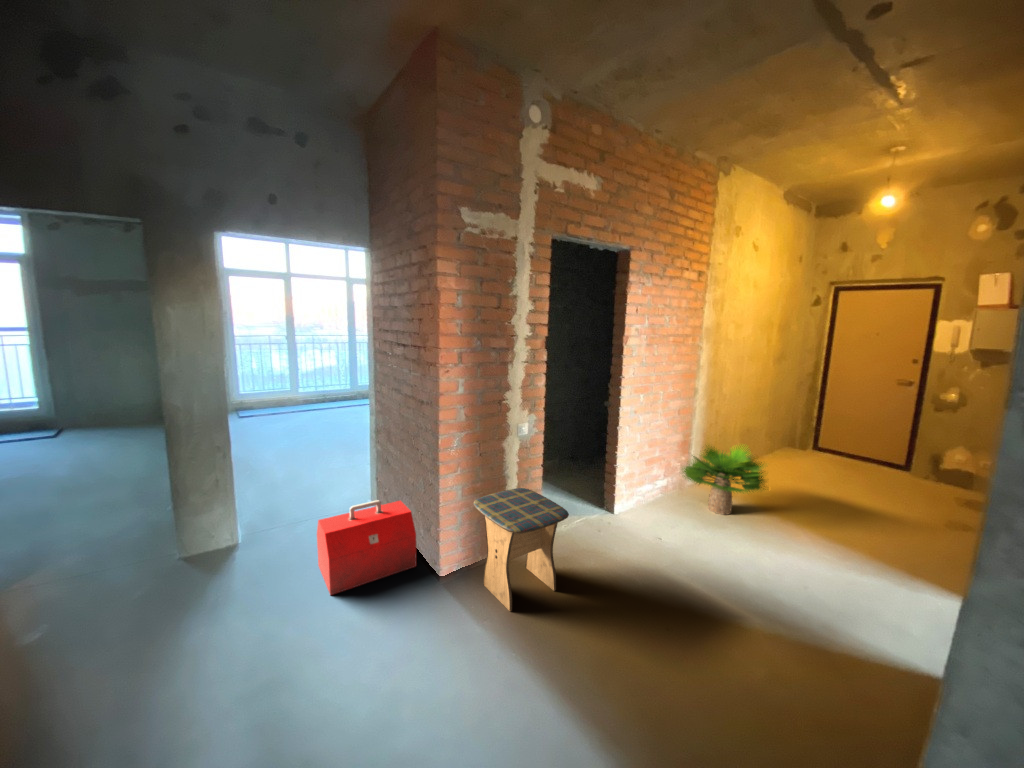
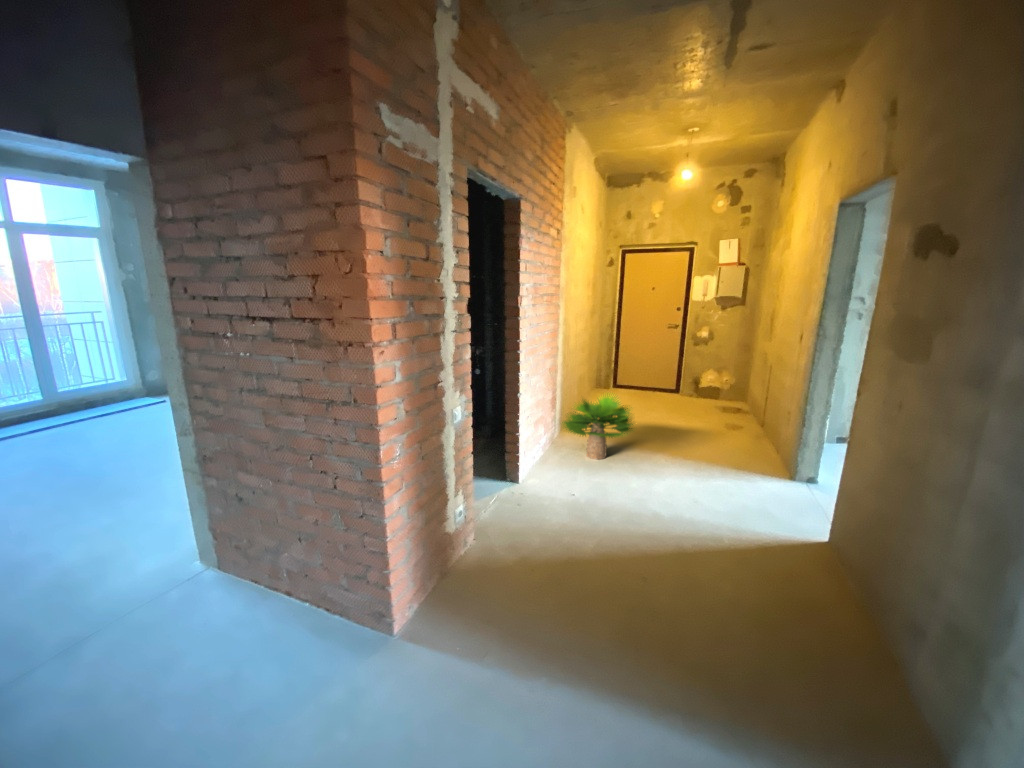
stool: present [474,488,569,611] -> none [427,485,546,635]
toolbox: present [317,500,417,595] -> none [160,550,344,741]

